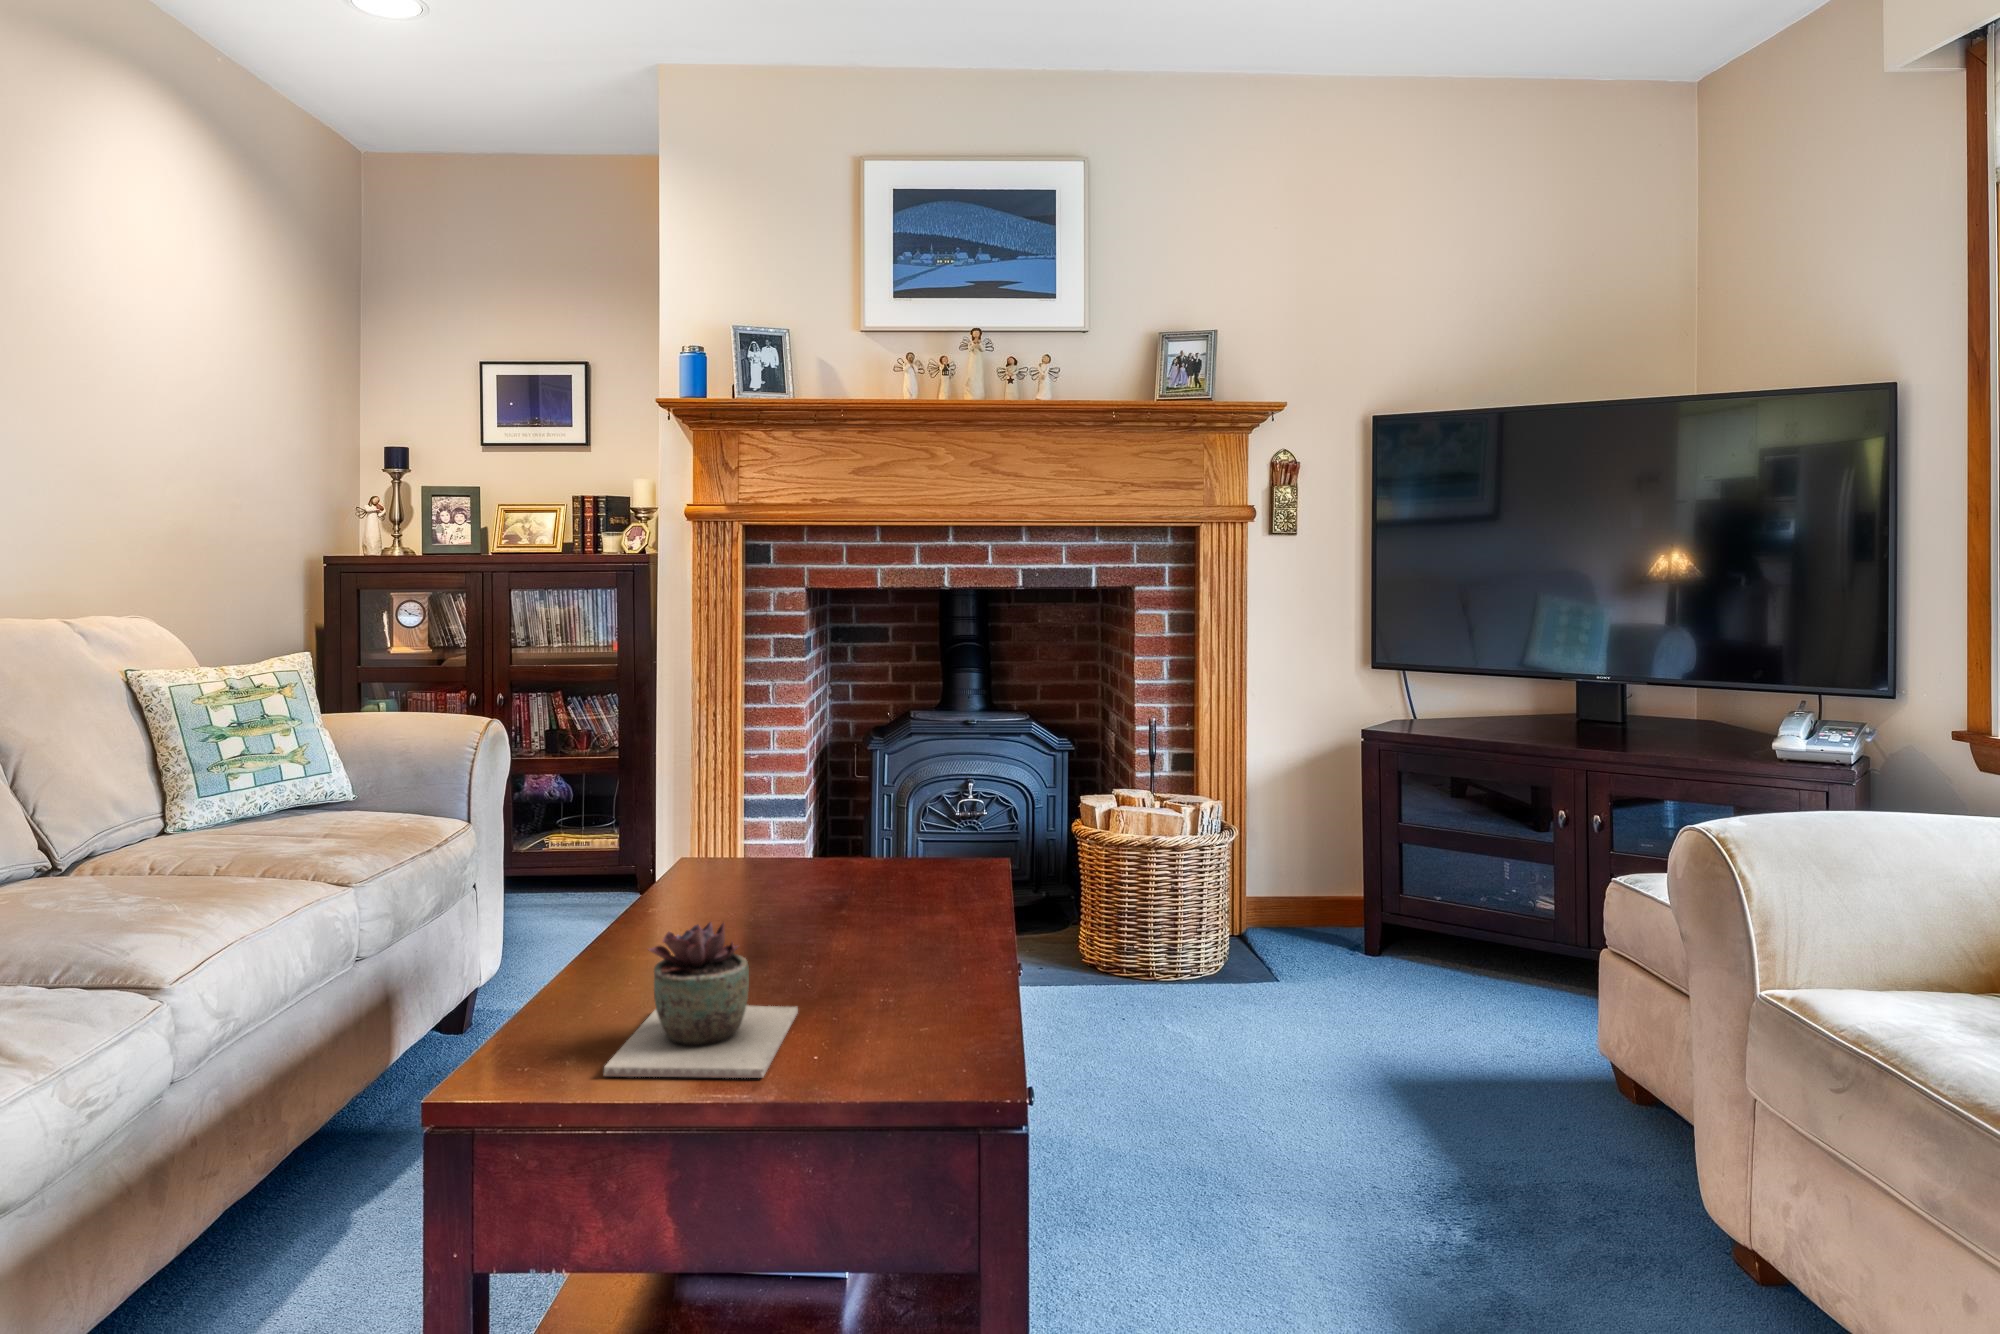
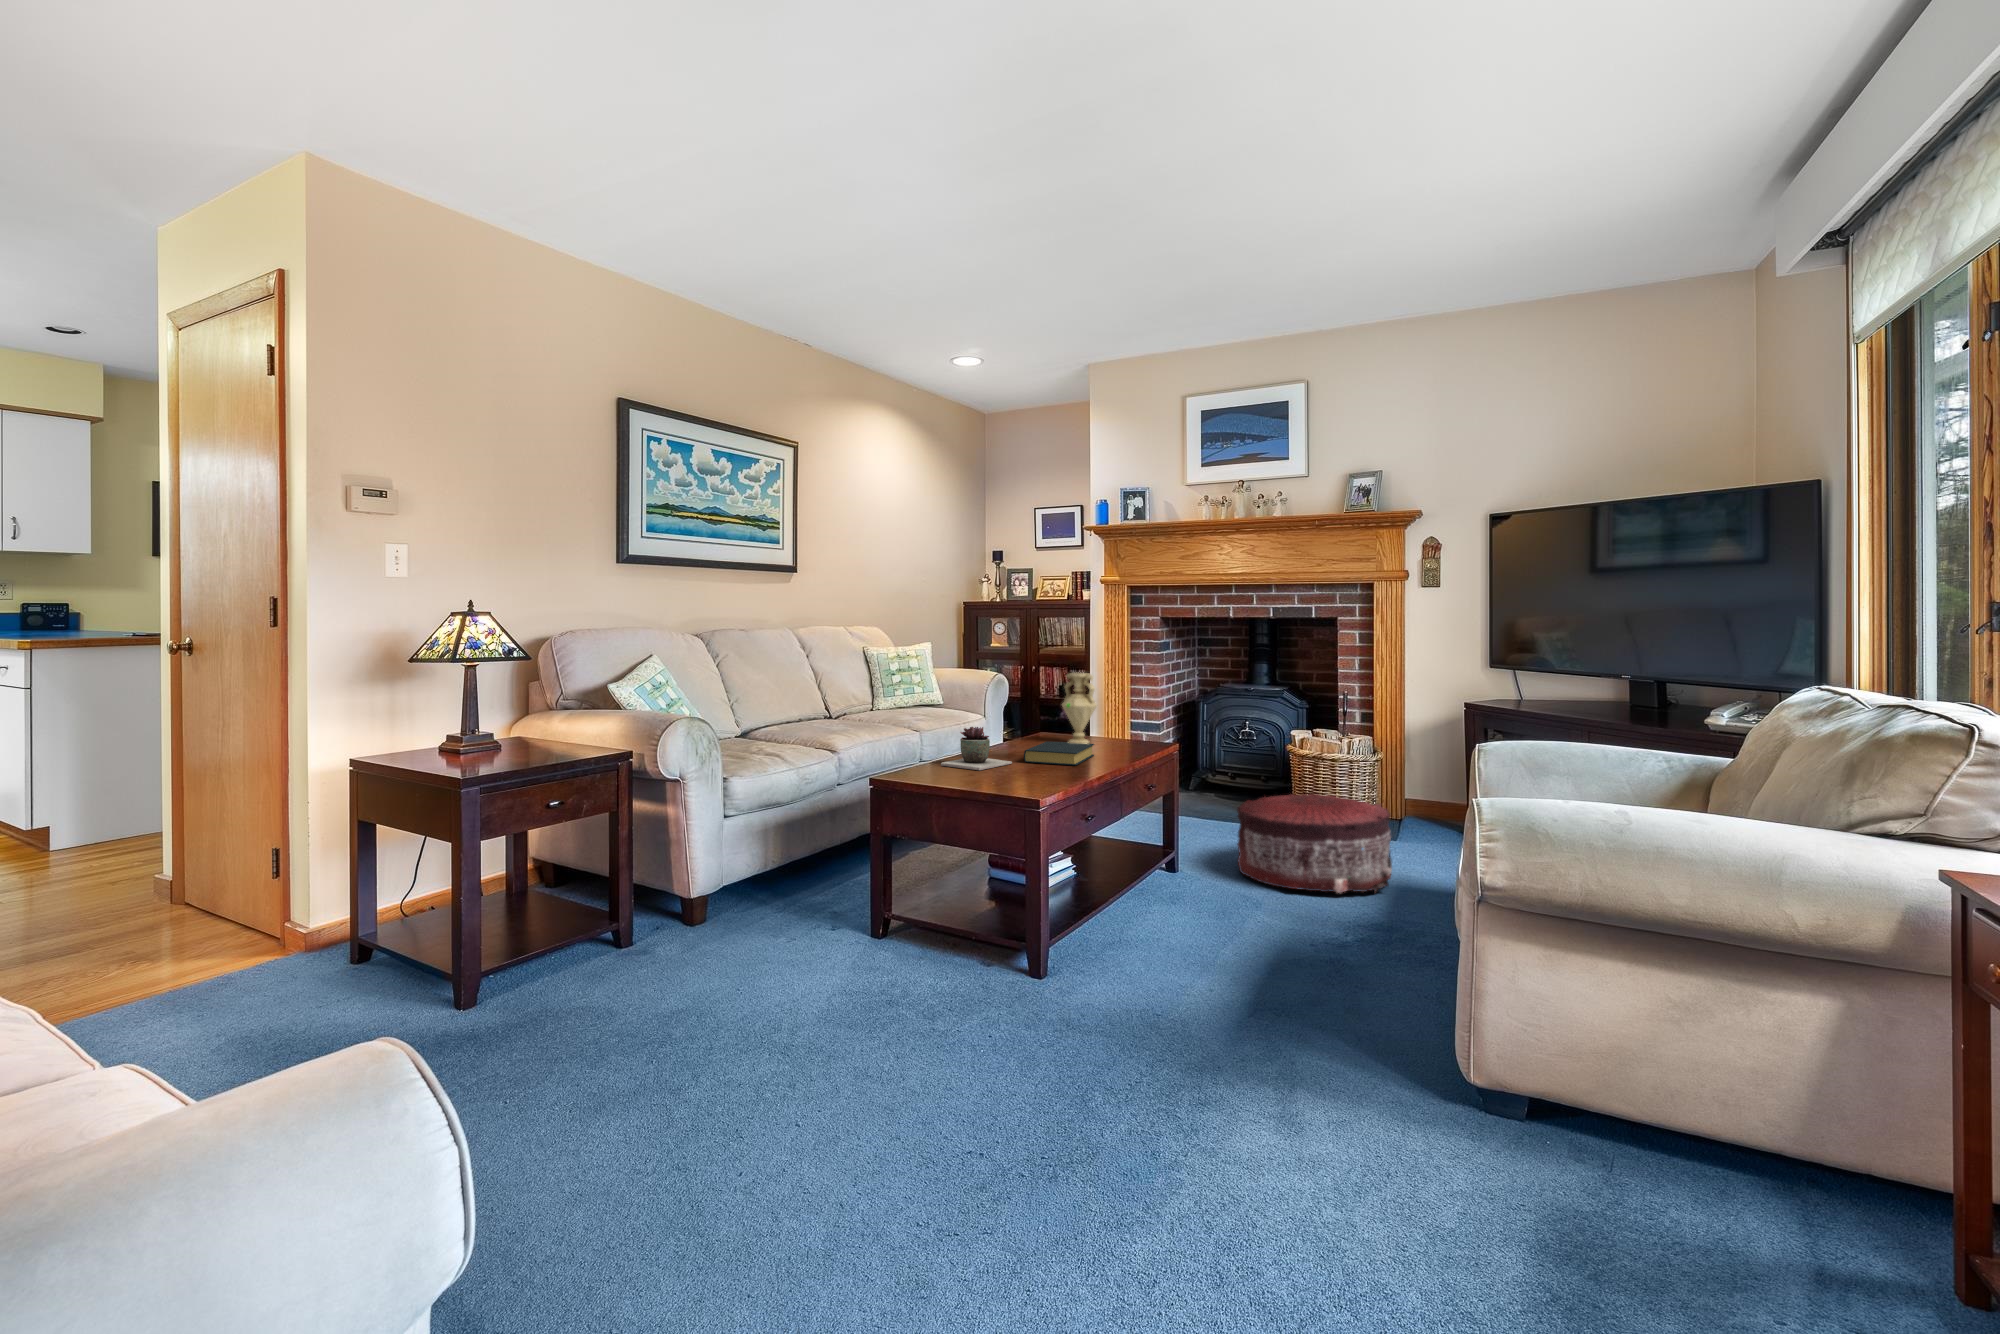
vase: none [763,716,852,888] -> present [1062,673,1097,743]
hardback book: none [800,901,971,997] -> present [1024,741,1094,765]
pouf: none [1154,919,1471,1156] -> present [1237,794,1392,893]

